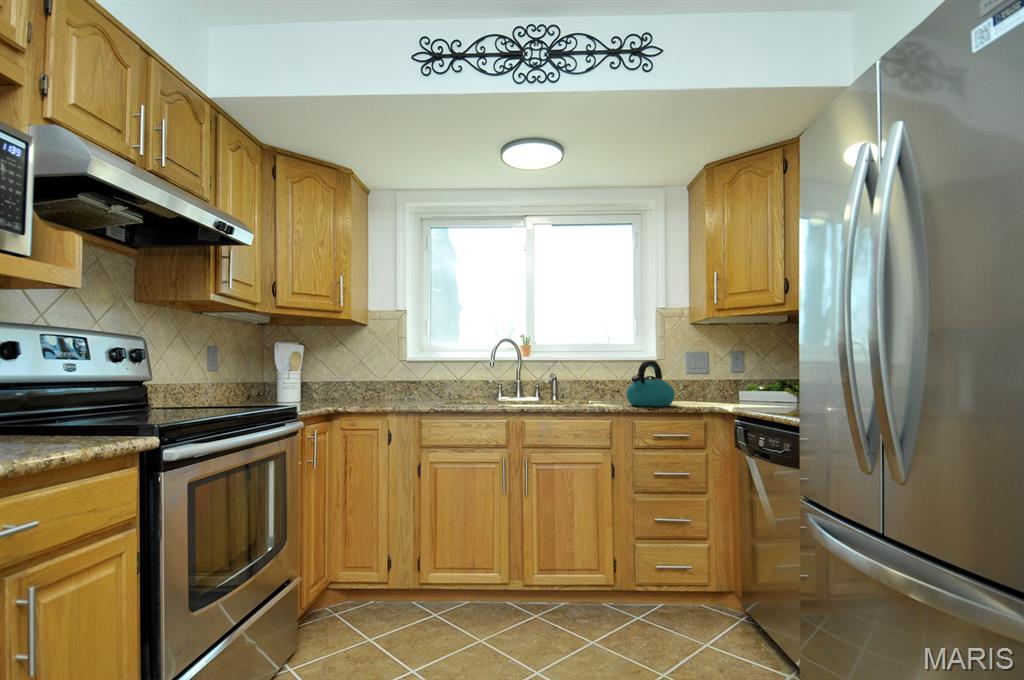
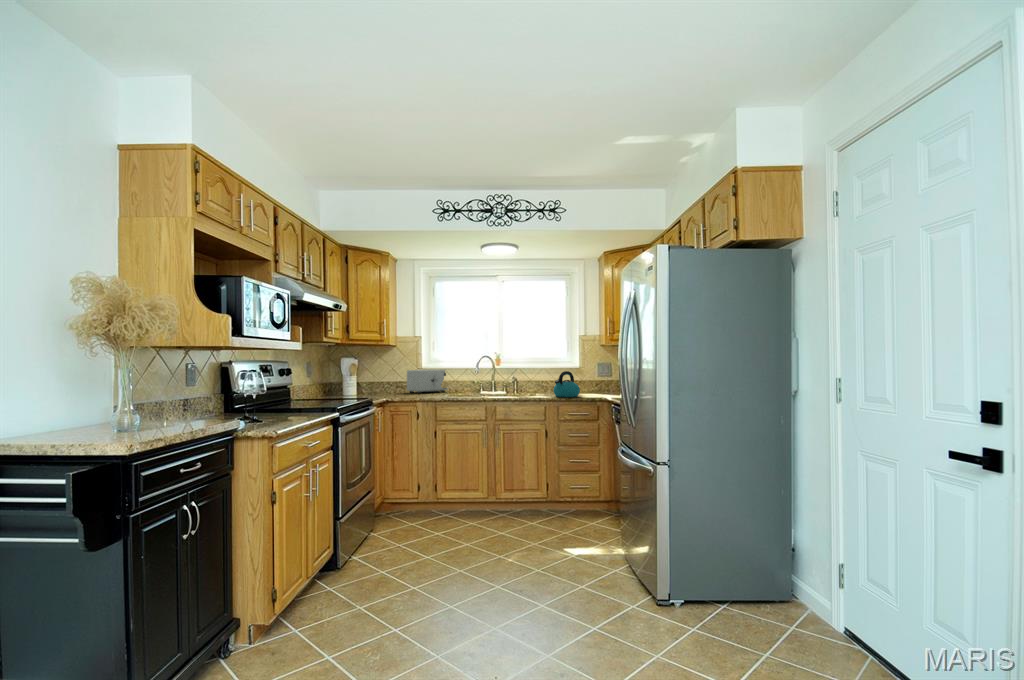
toaster: none [380,361,447,398] -> present [407,369,448,393]

